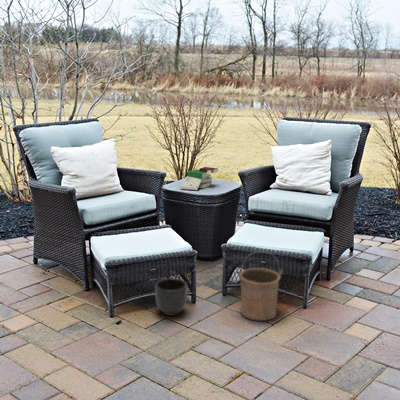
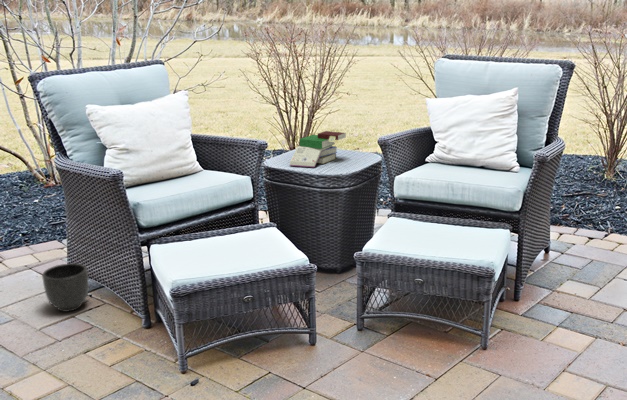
bucket: present [237,253,282,321] -> none [378,267,451,377]
planter: present [155,278,187,316] -> present [42,263,89,312]

